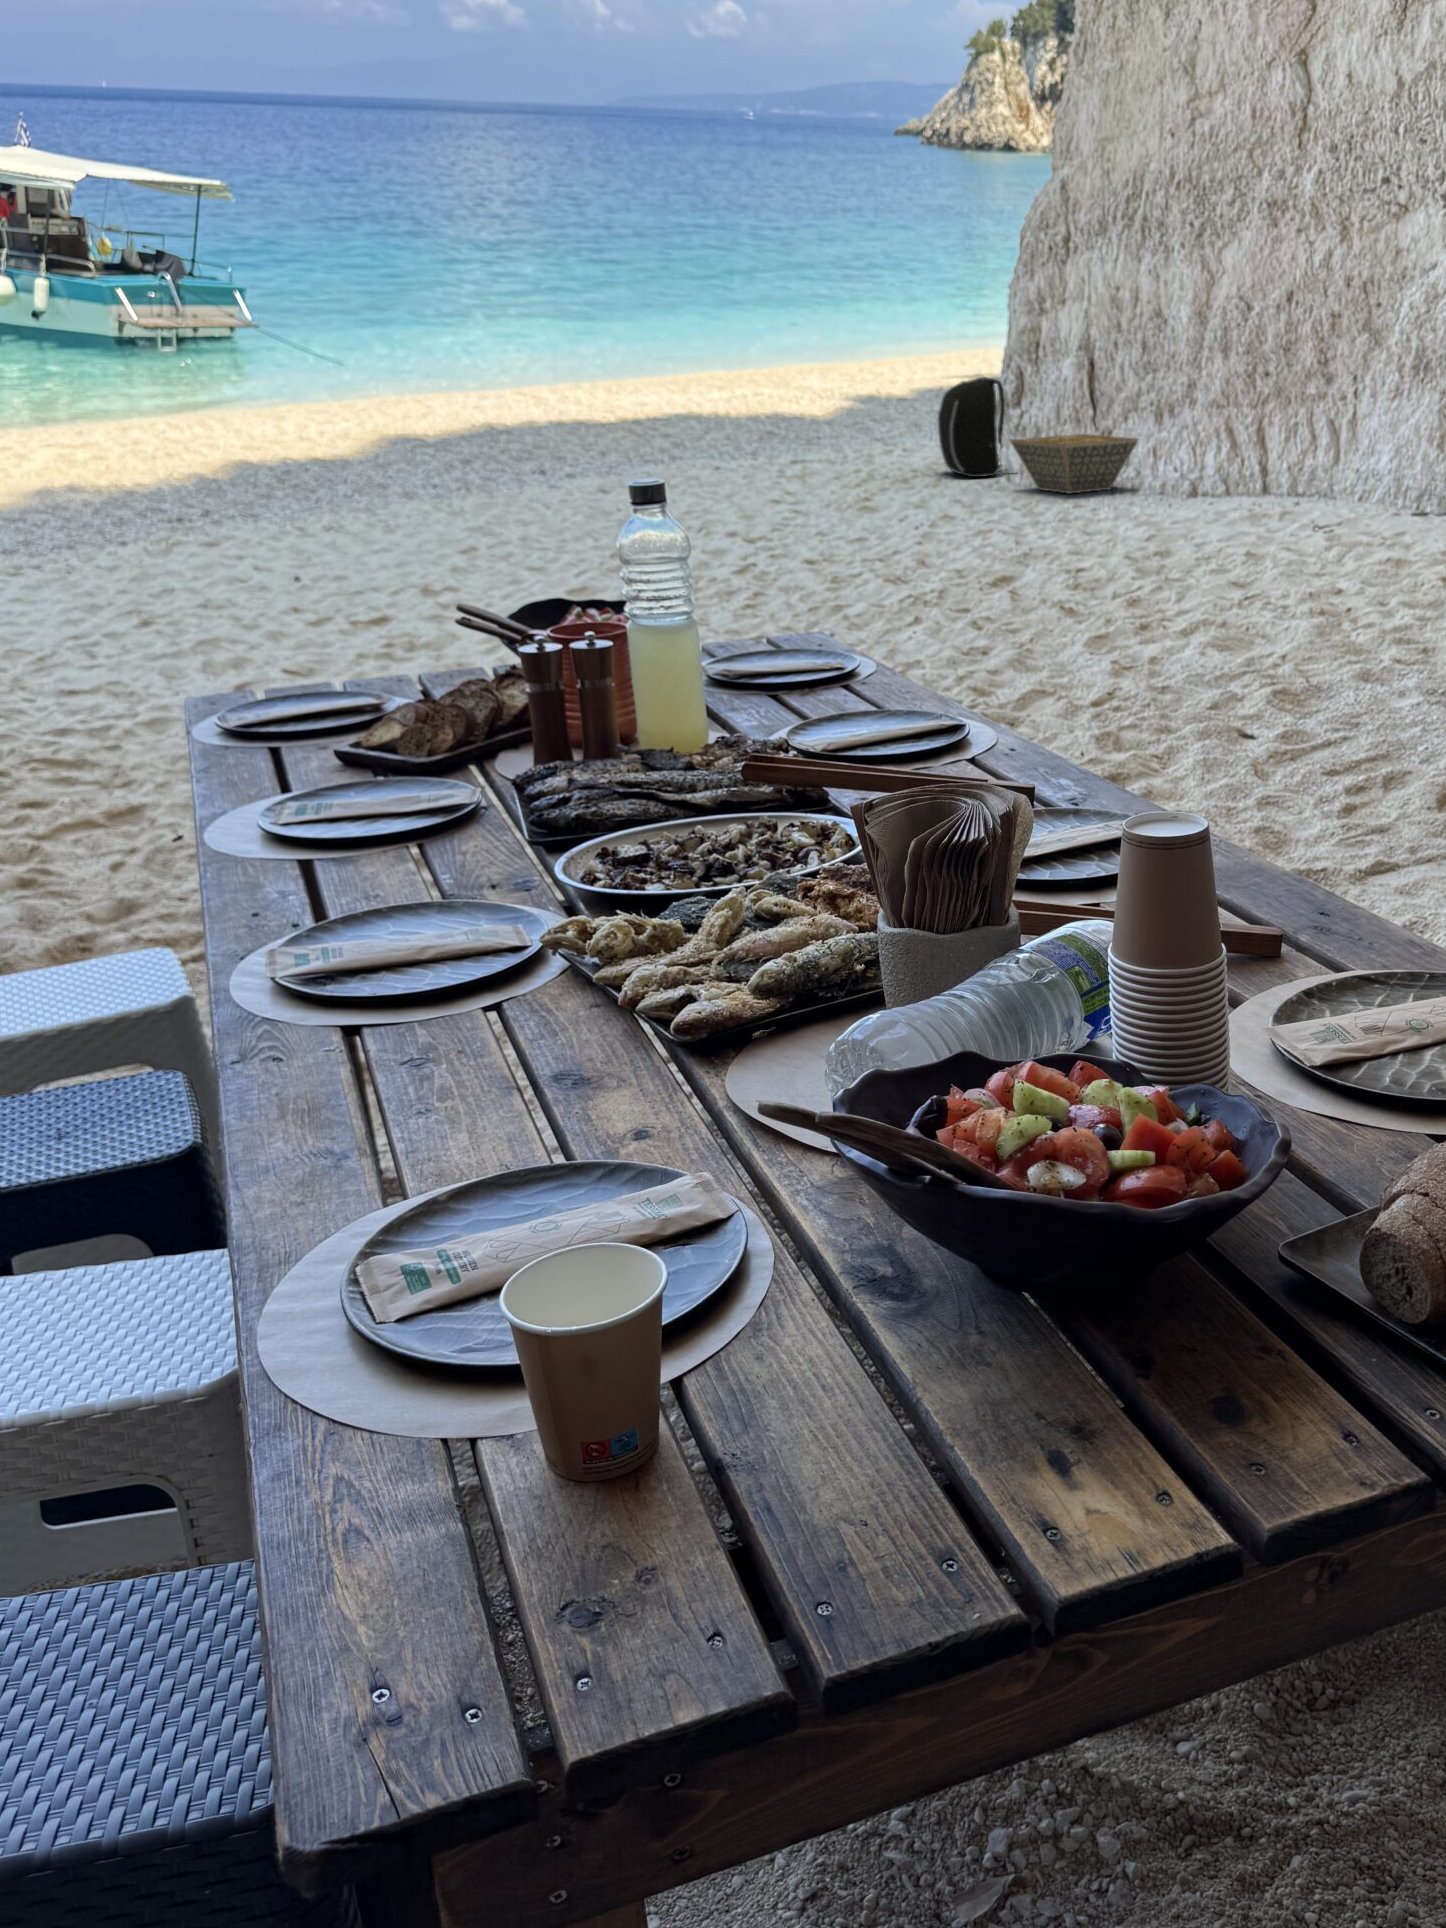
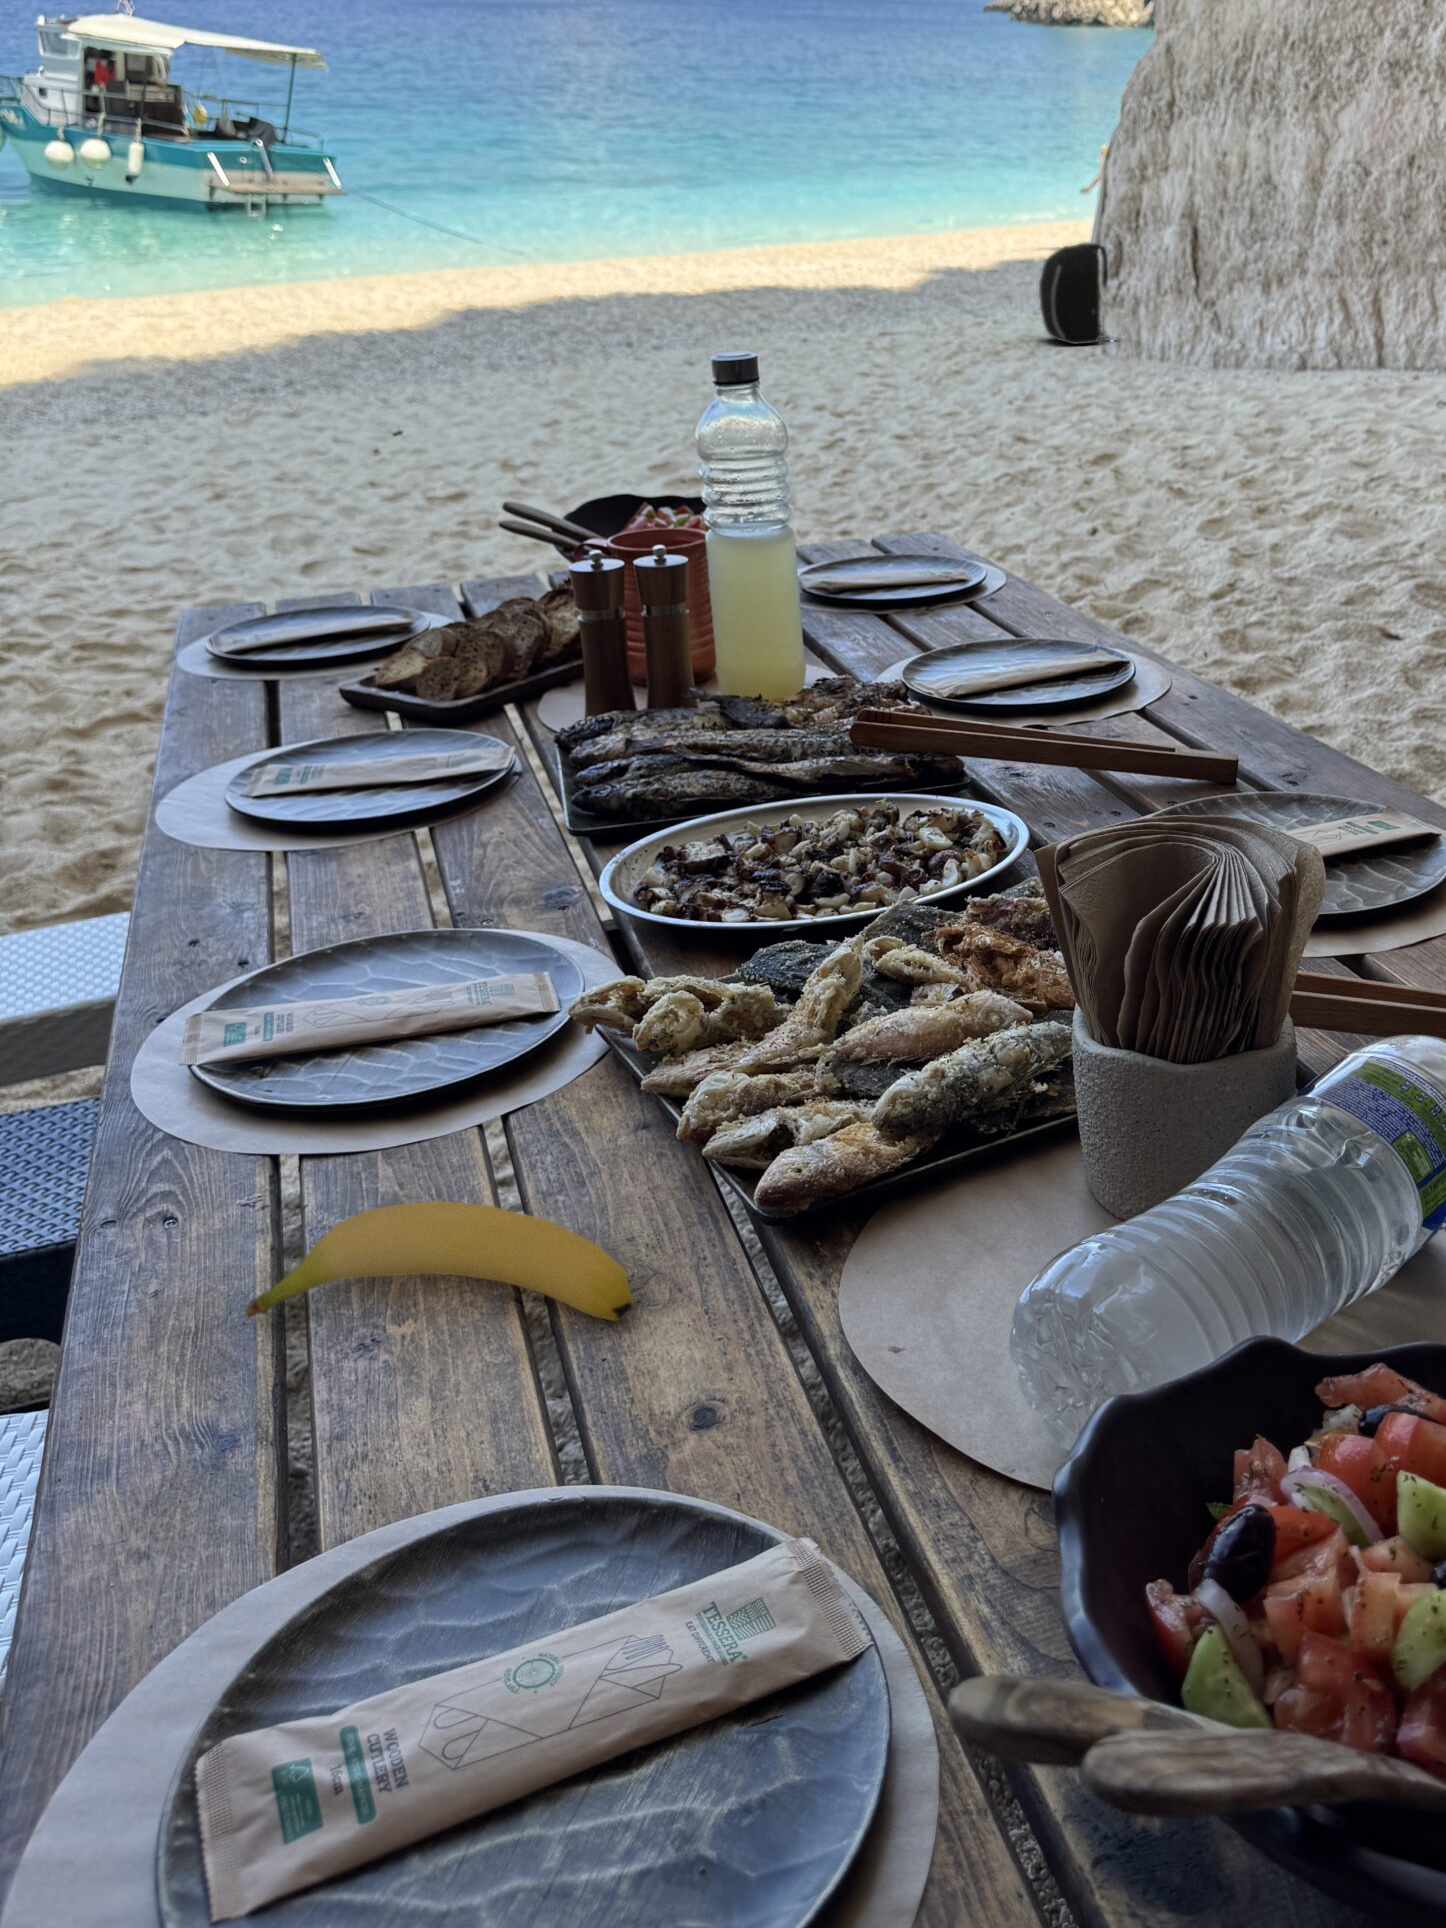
basket: present [1011,434,1138,493] -> none [1114,301,1248,362]
banana: none [353,1023,600,1092] -> present [245,1201,634,1321]

